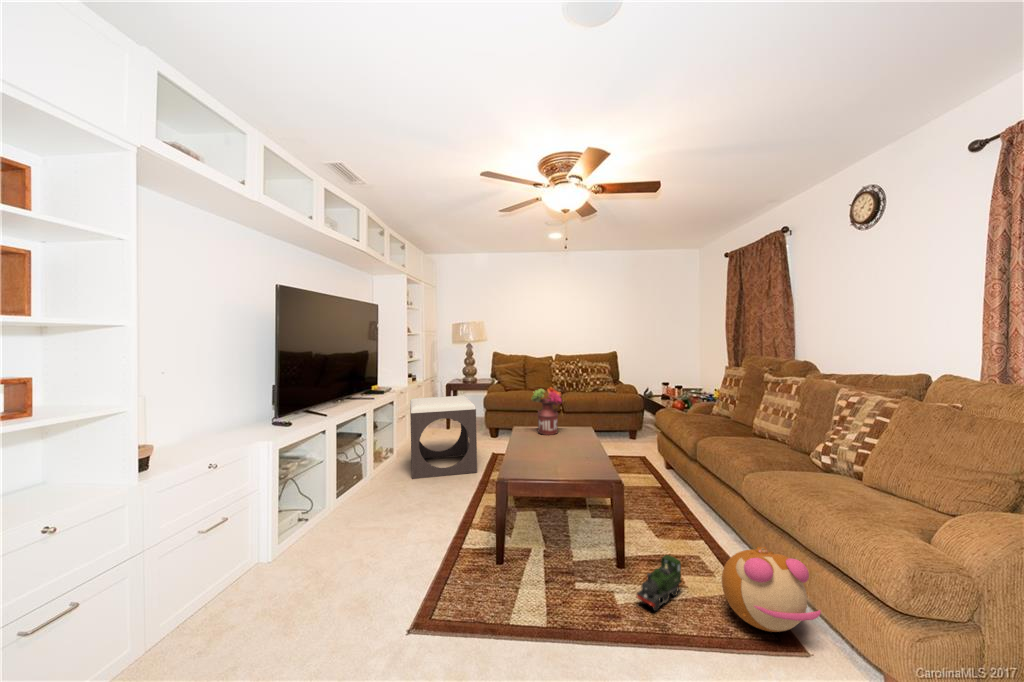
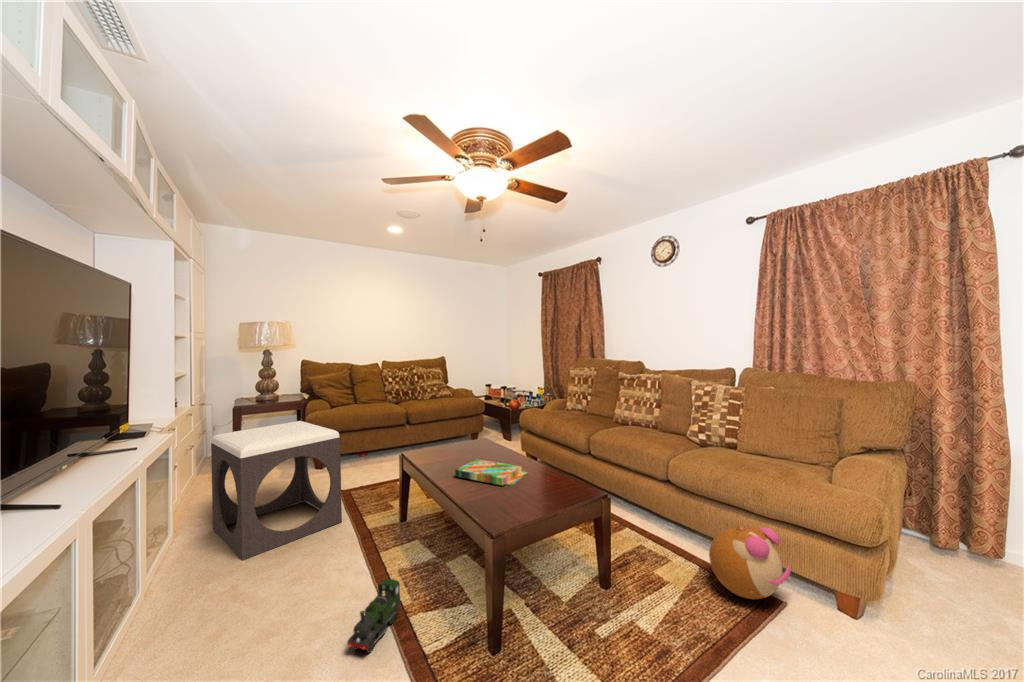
flower arrangement: present [532,387,562,435] -> none [433,398,471,456]
board game: none [524,438,579,460] -> present [455,459,527,485]
toy train: present [637,555,681,611] -> present [348,579,400,652]

